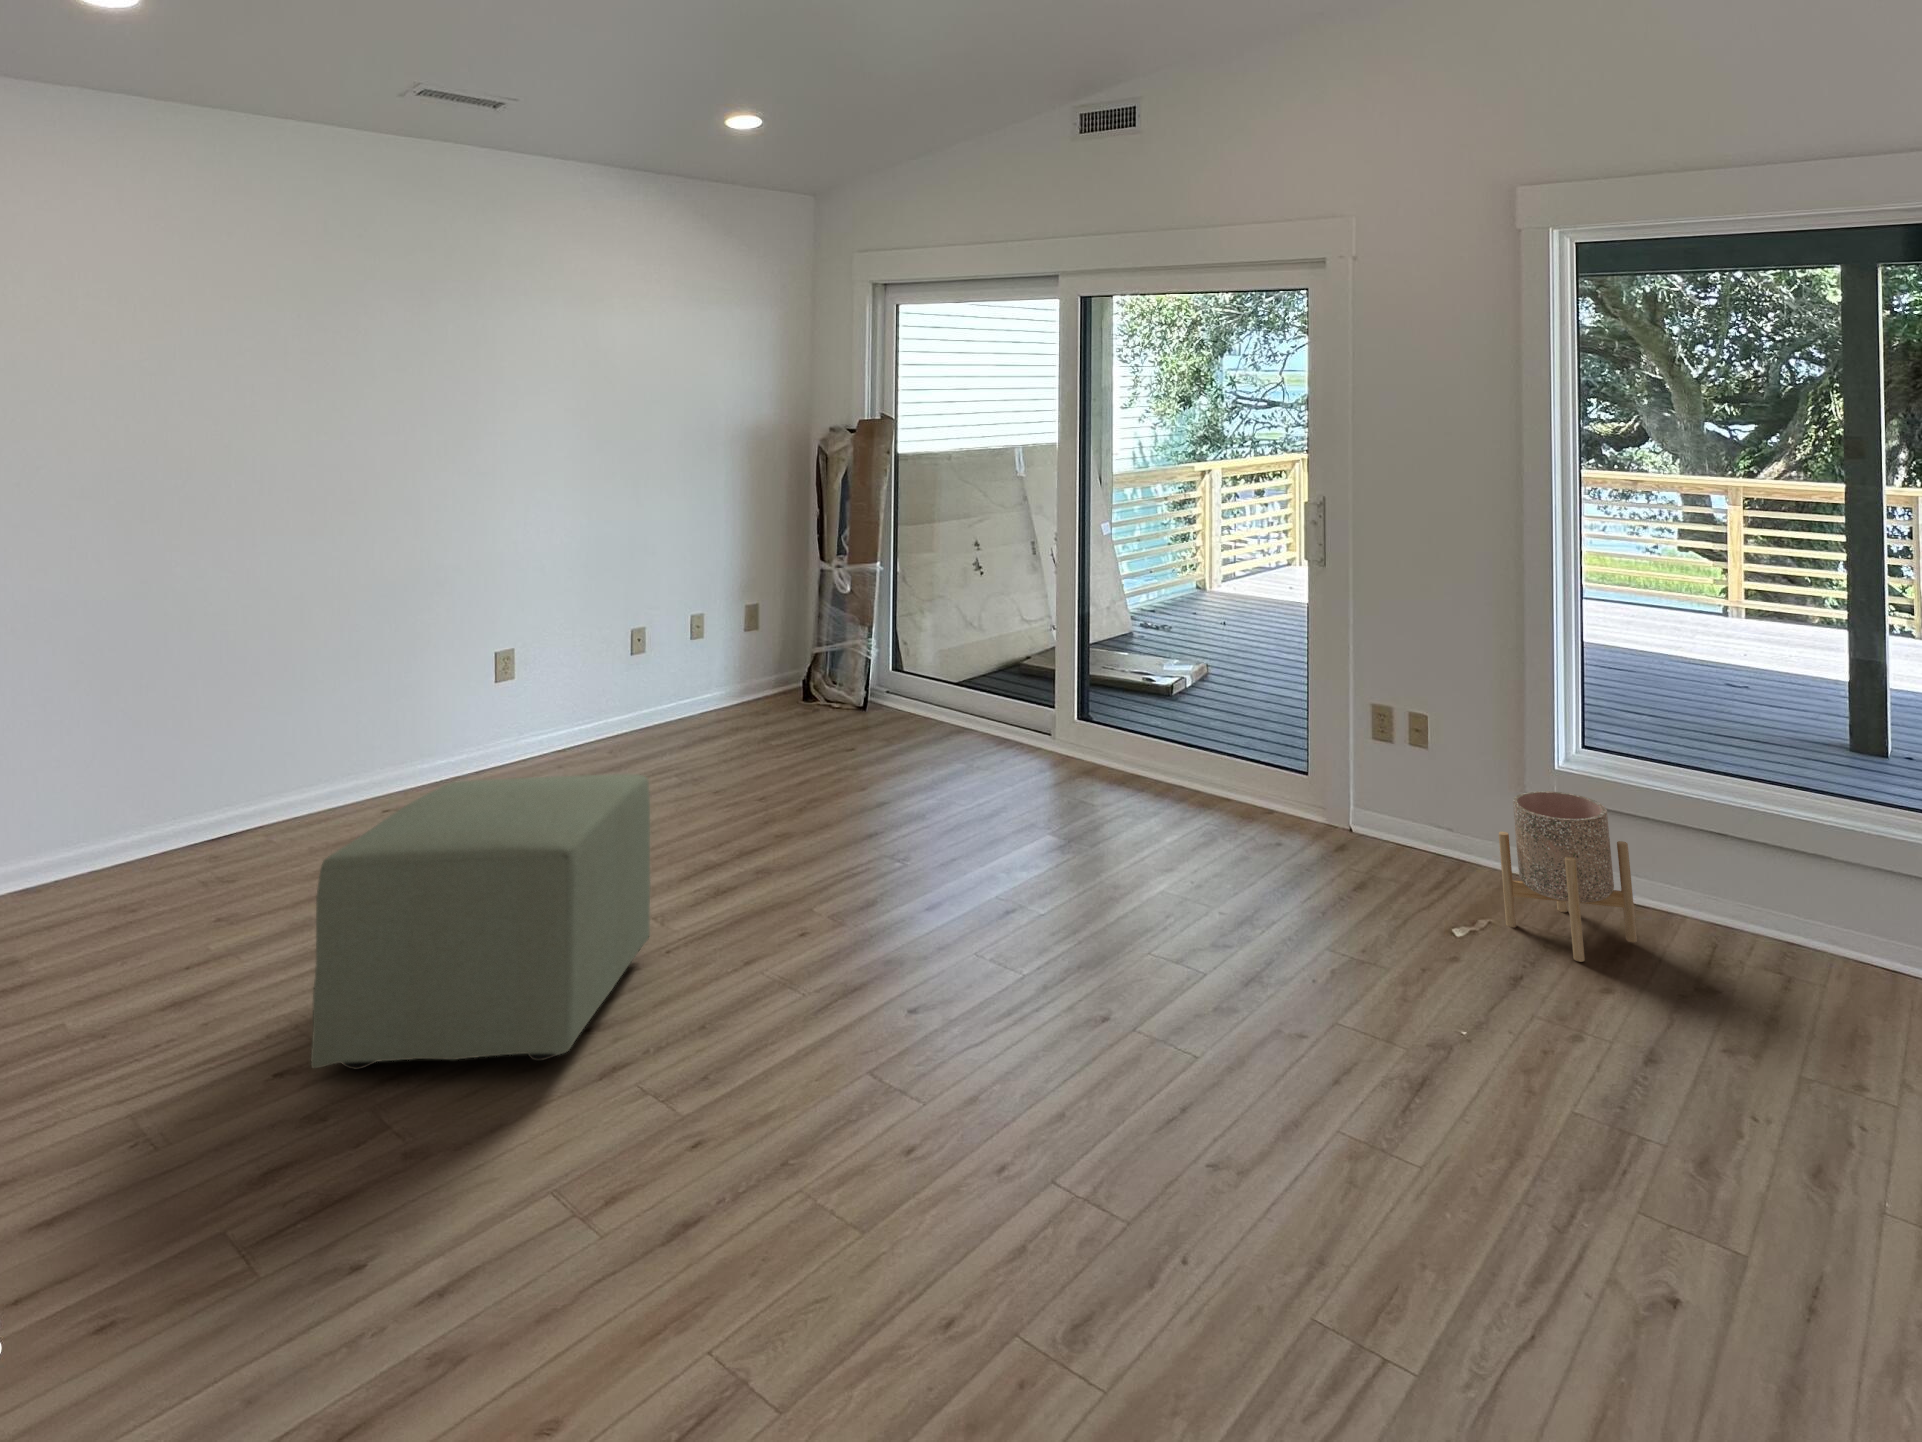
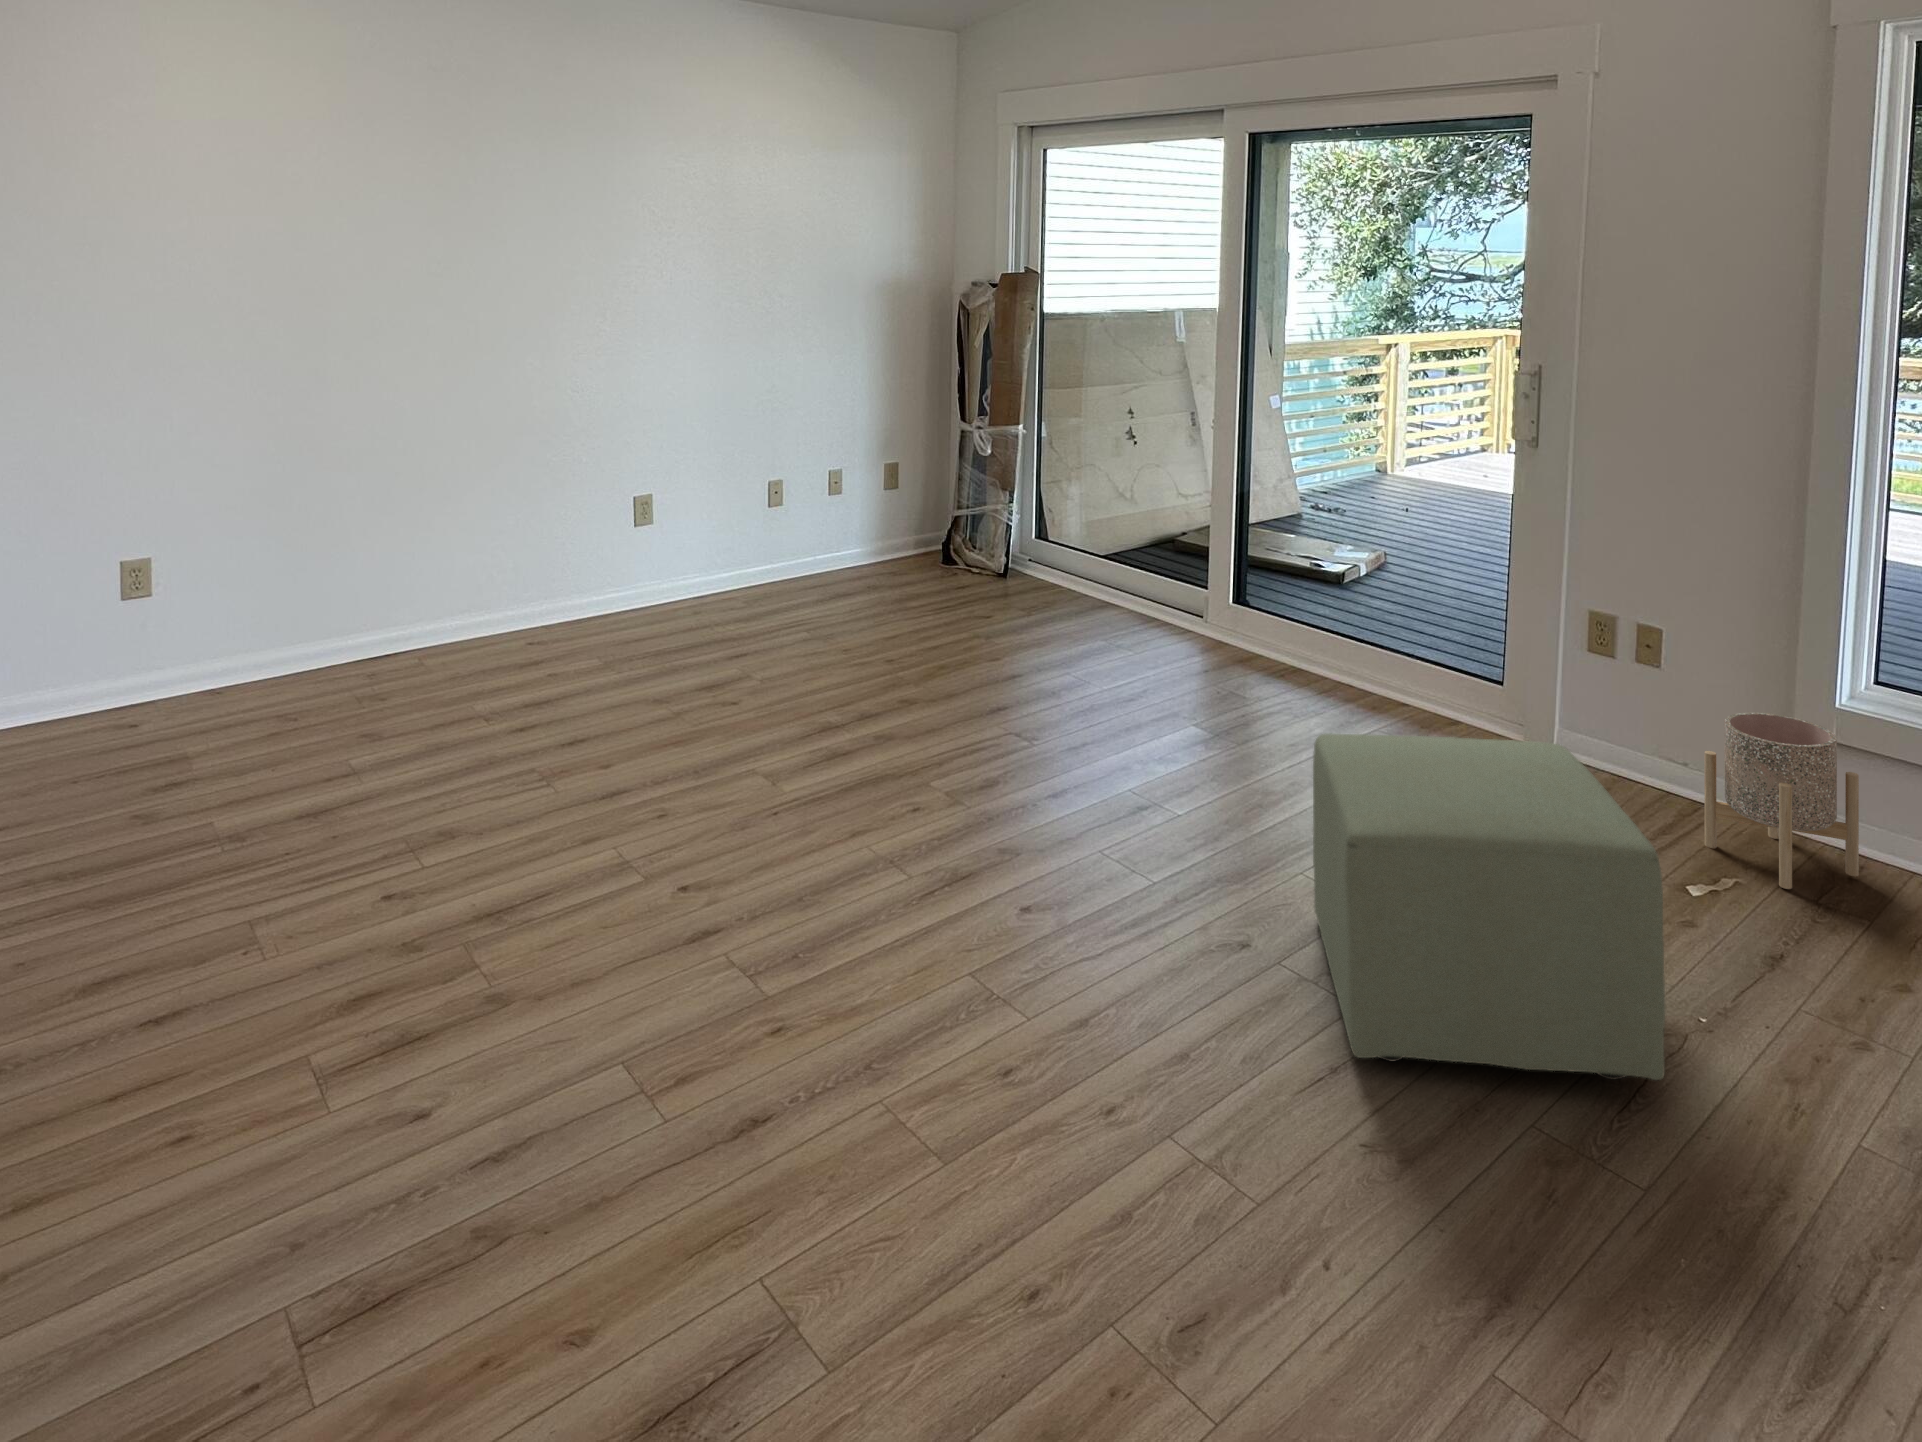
ottoman: present [311,774,650,1069] -> present [1313,734,1665,1080]

